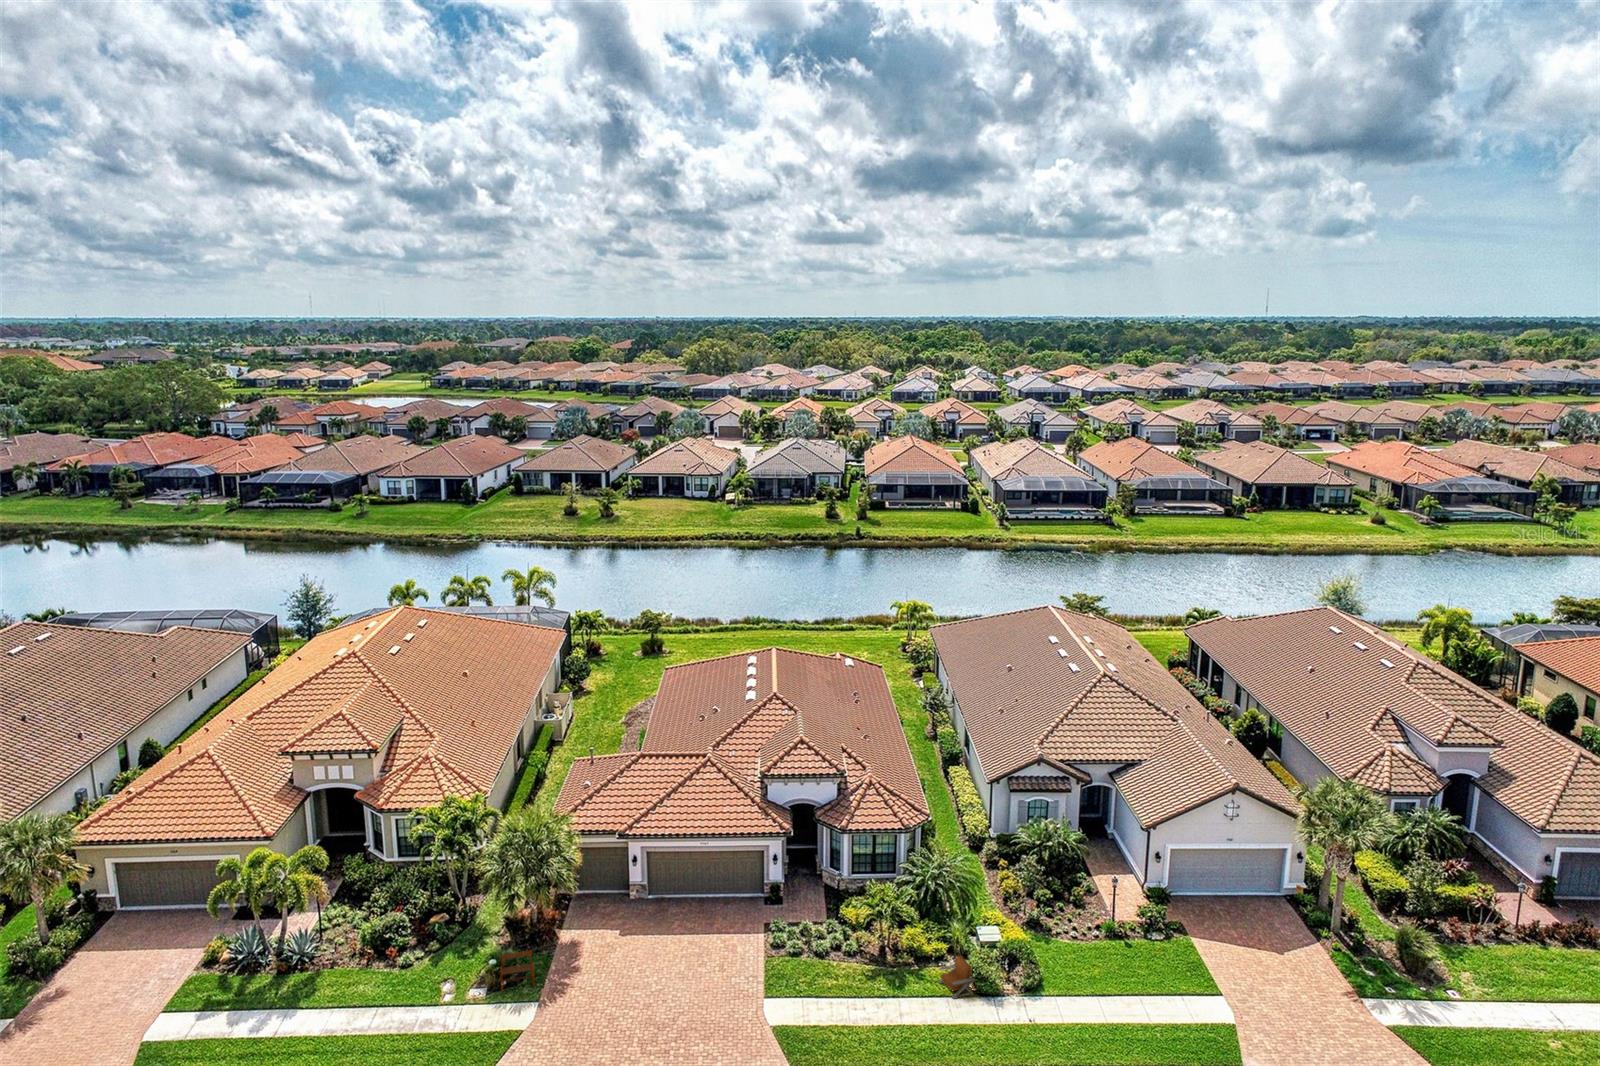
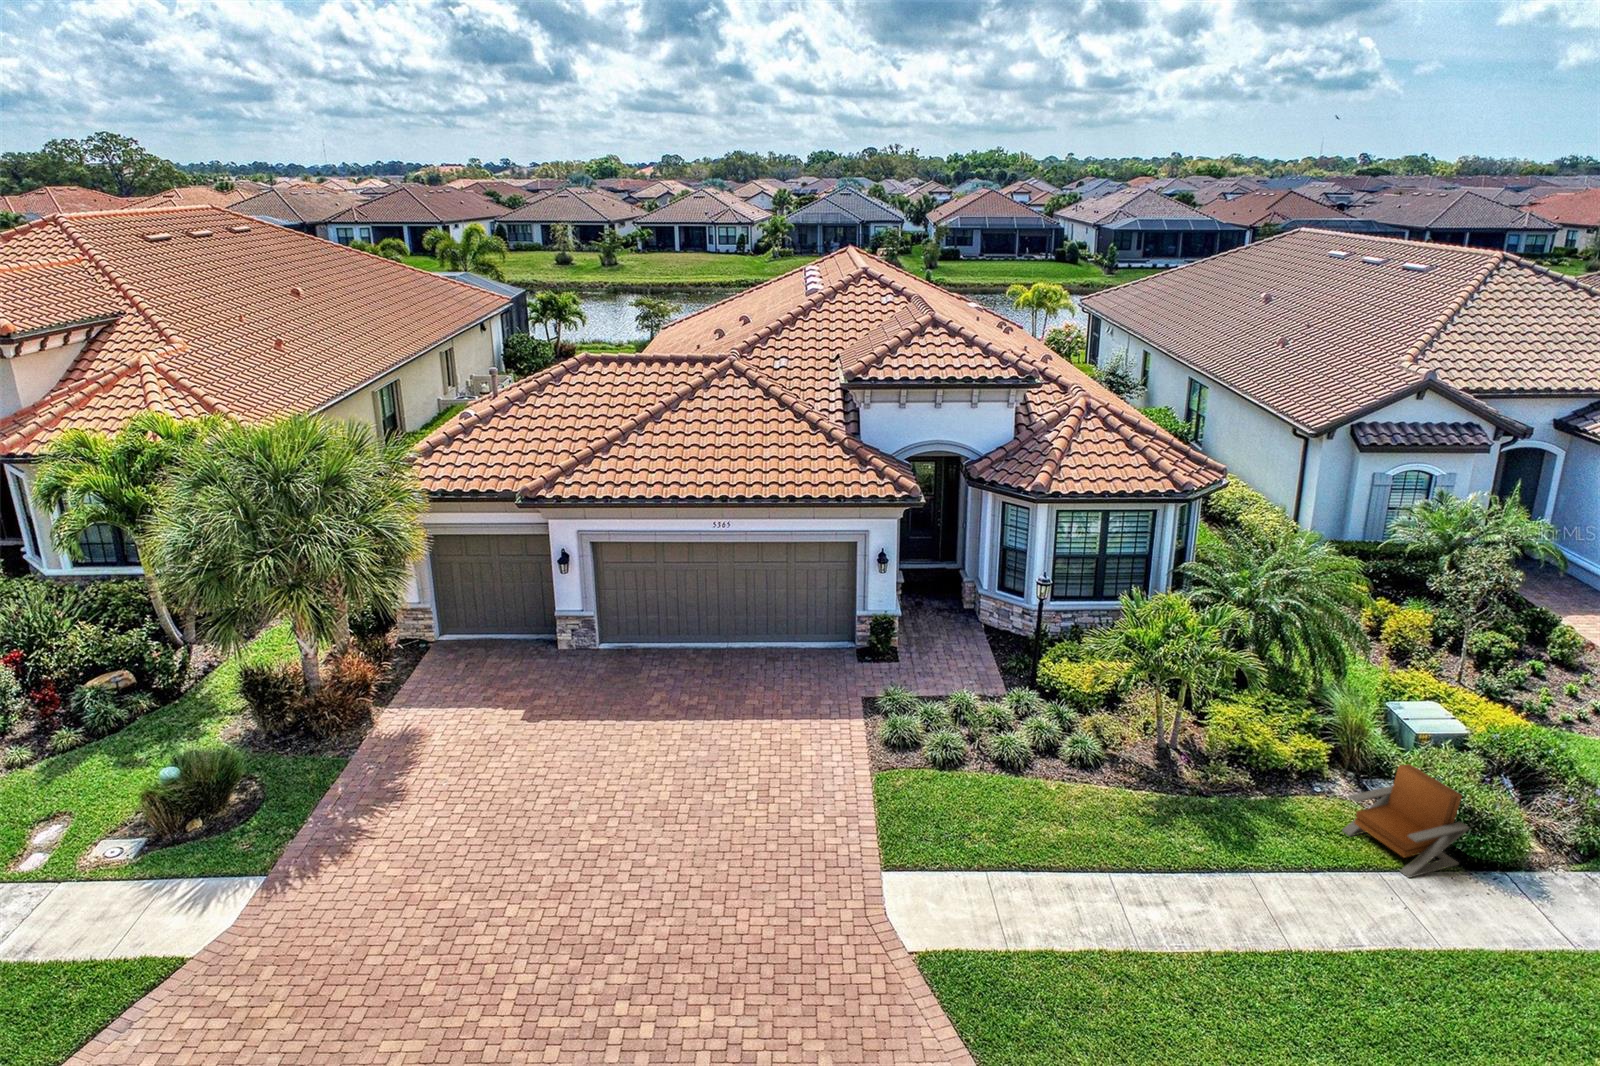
bench: present [501,950,534,990] -> none [173,741,280,844]

